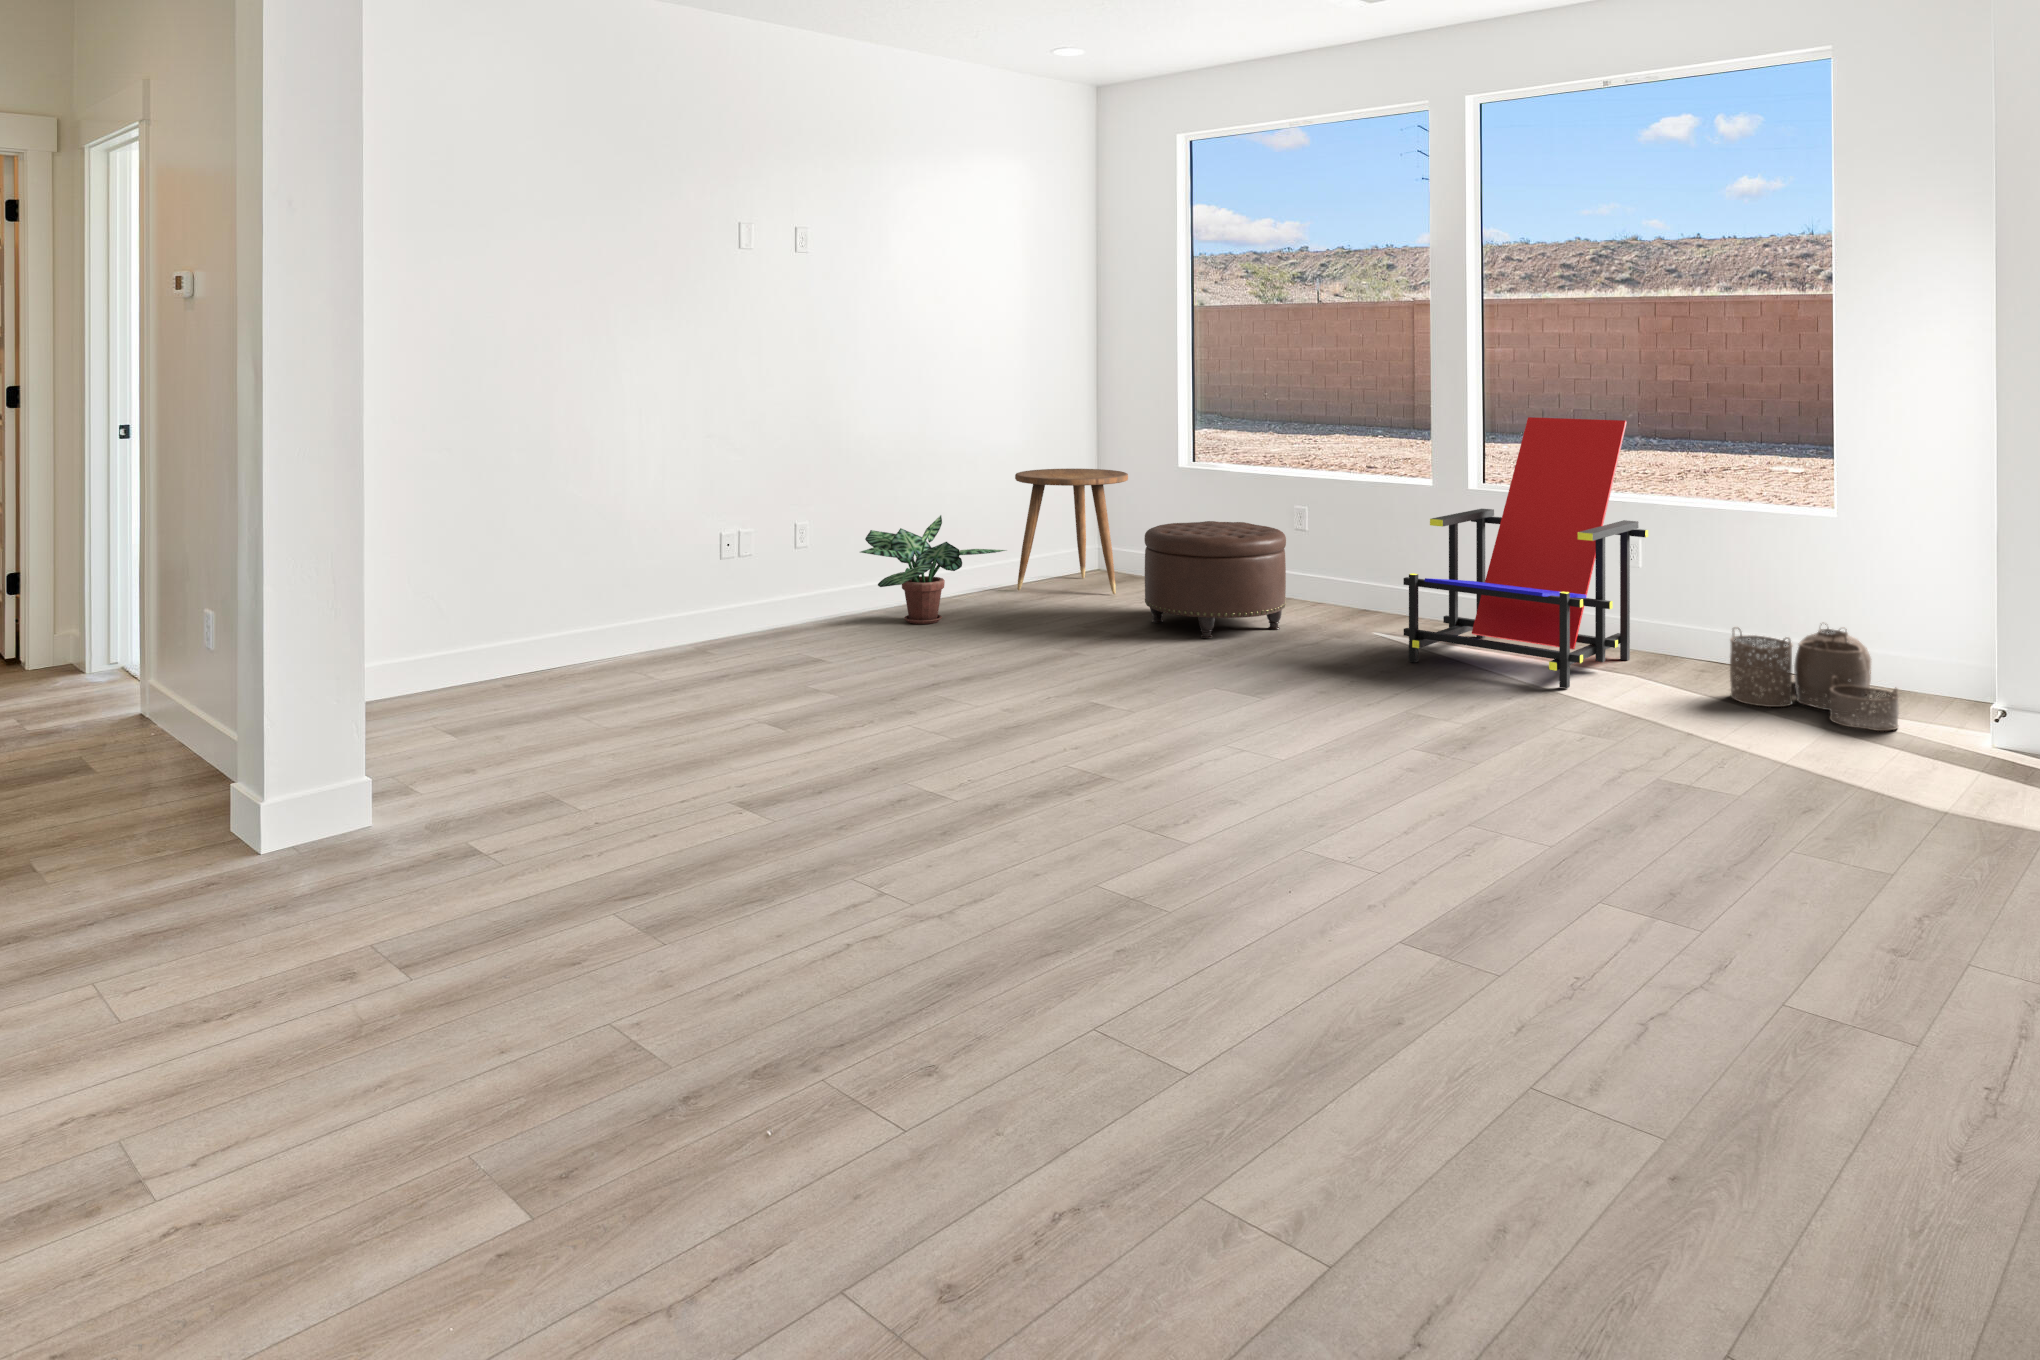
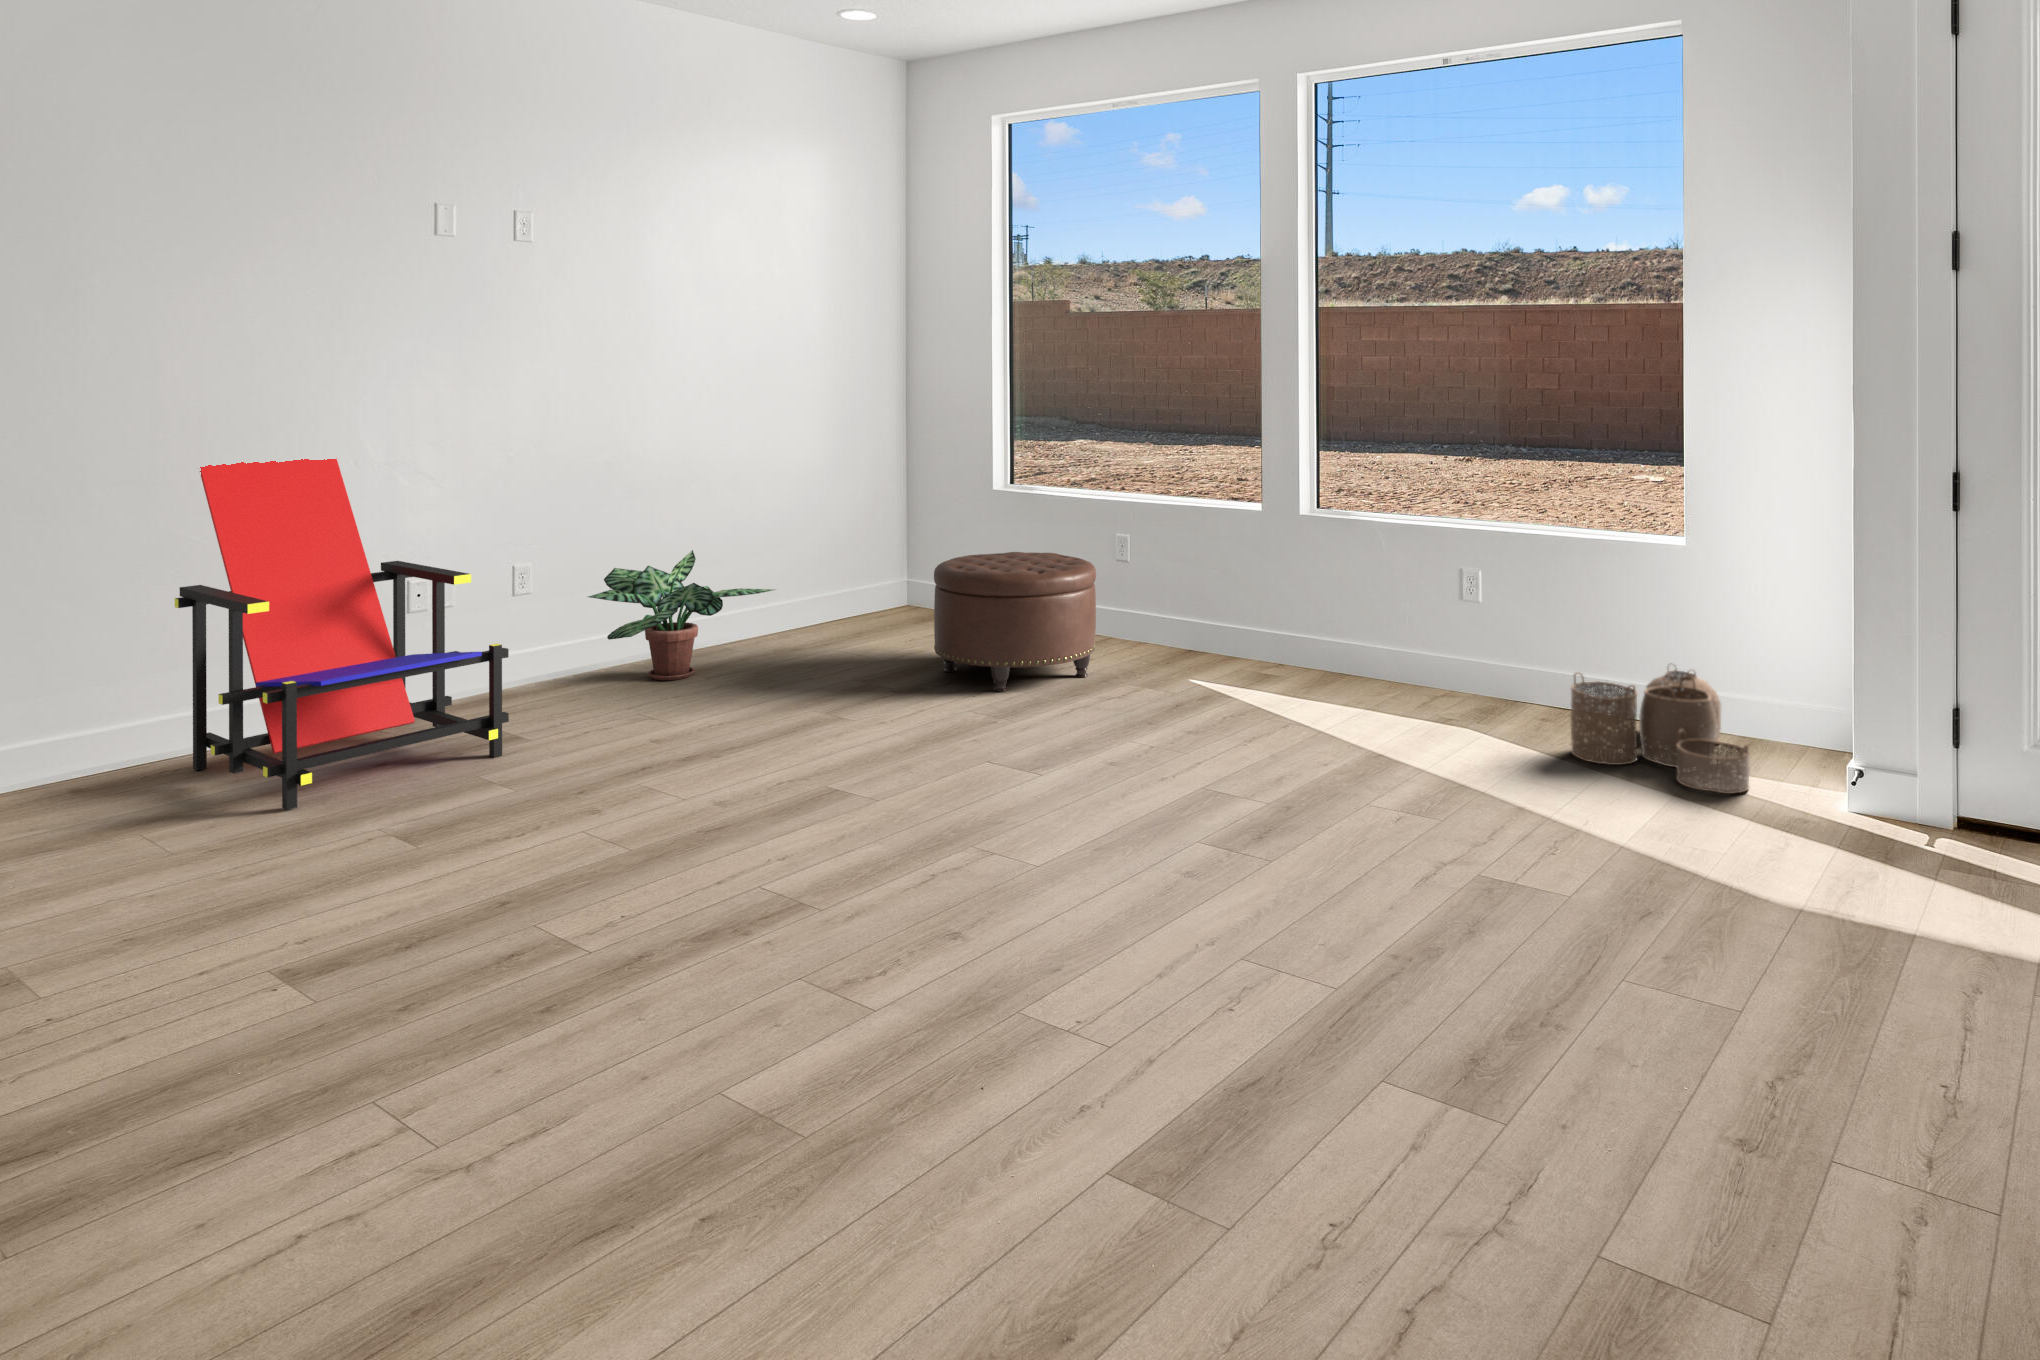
lounge chair: present [1403,417,1648,688] -> present [175,459,509,810]
side table: present [1015,469,1128,594] -> none [801,490,932,636]

